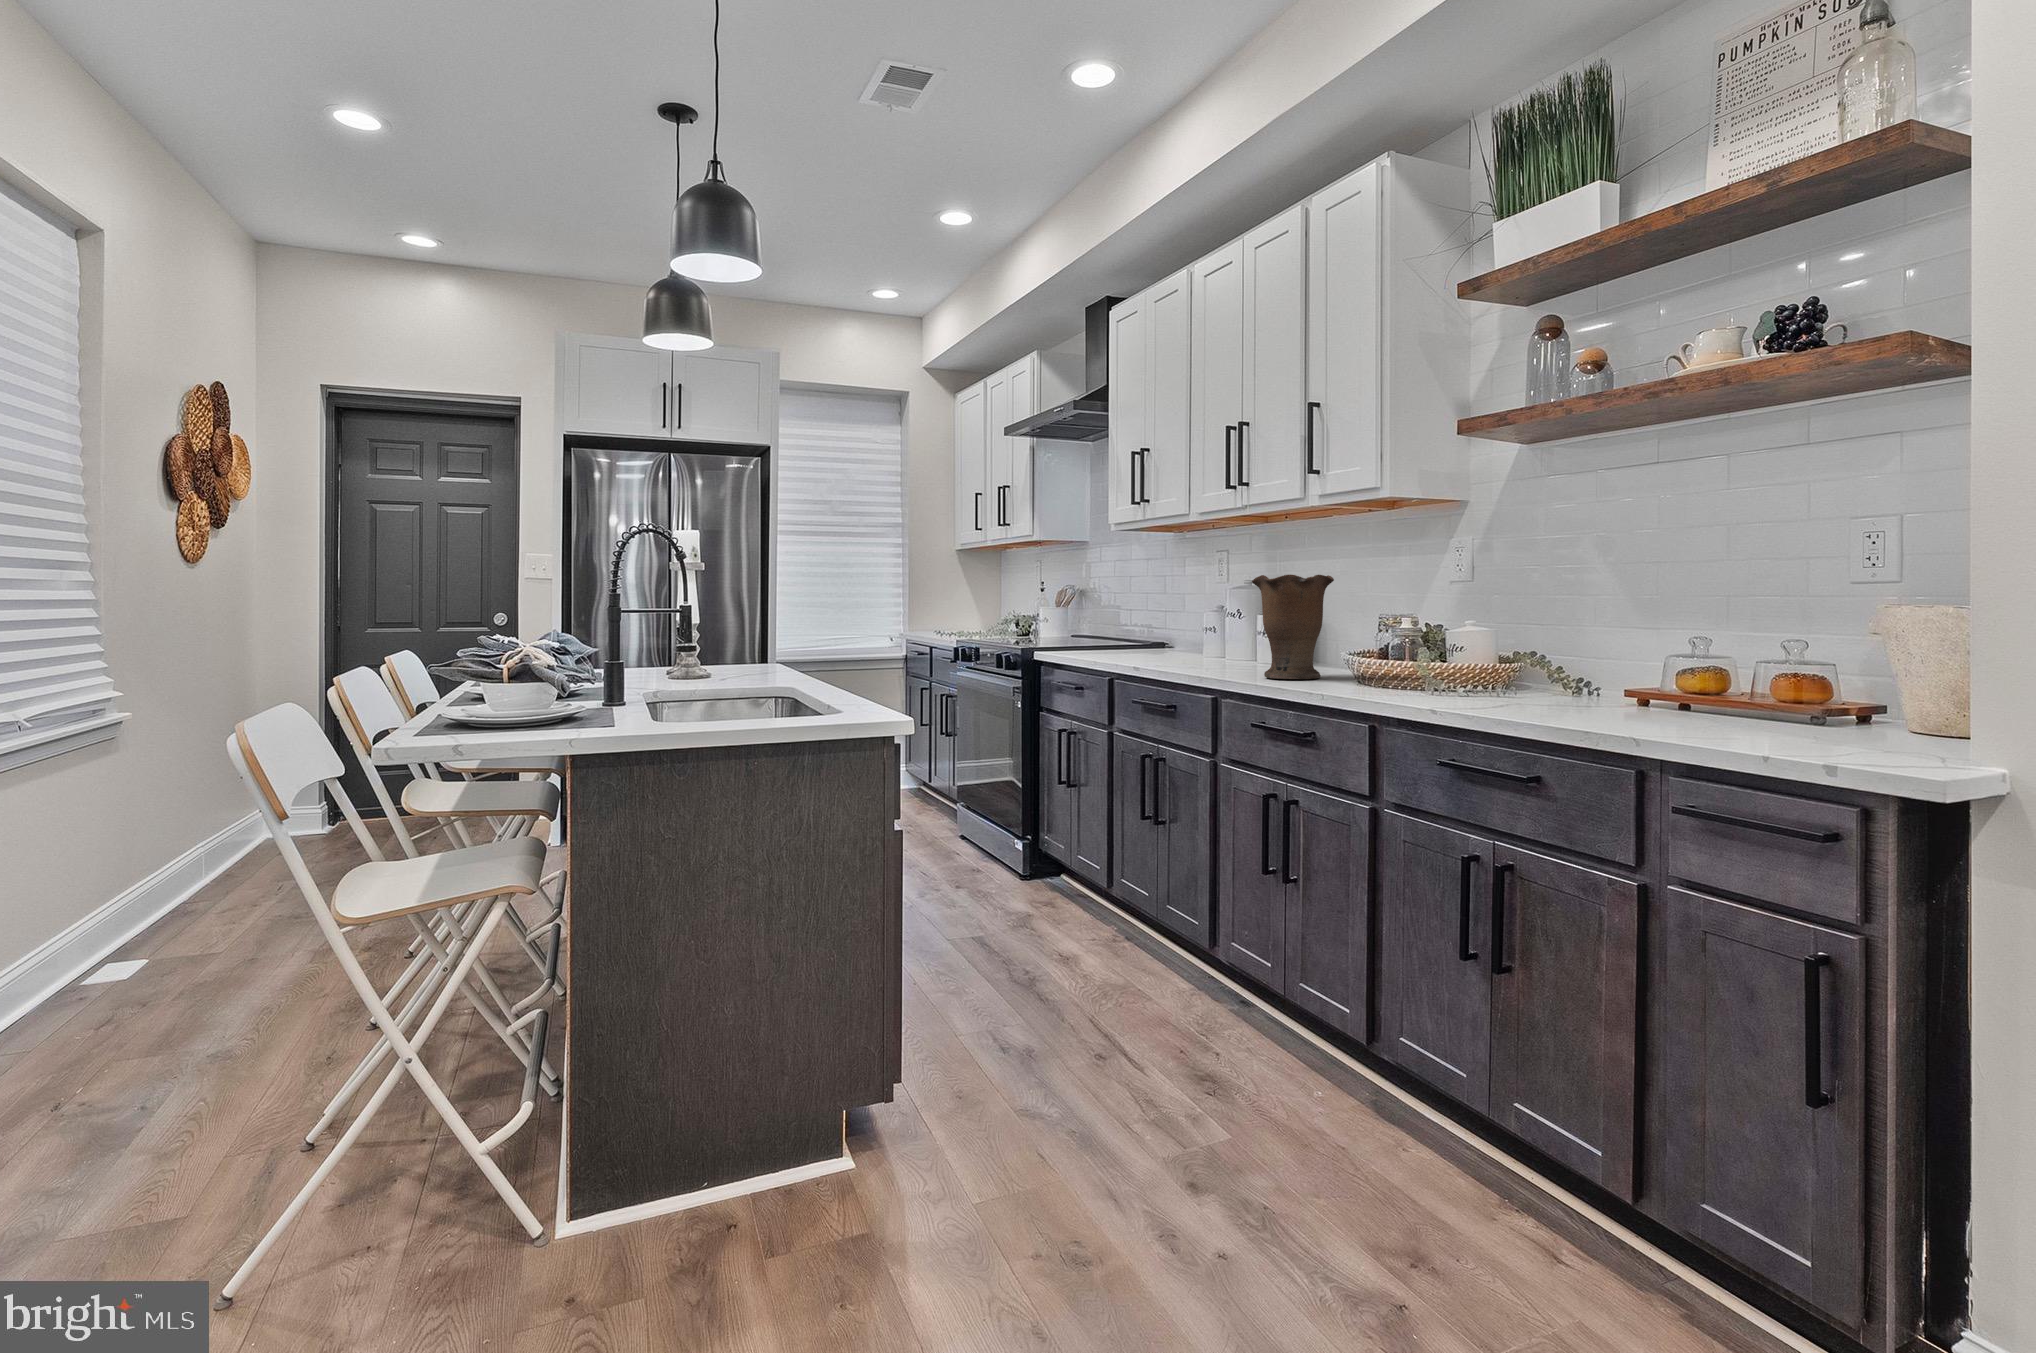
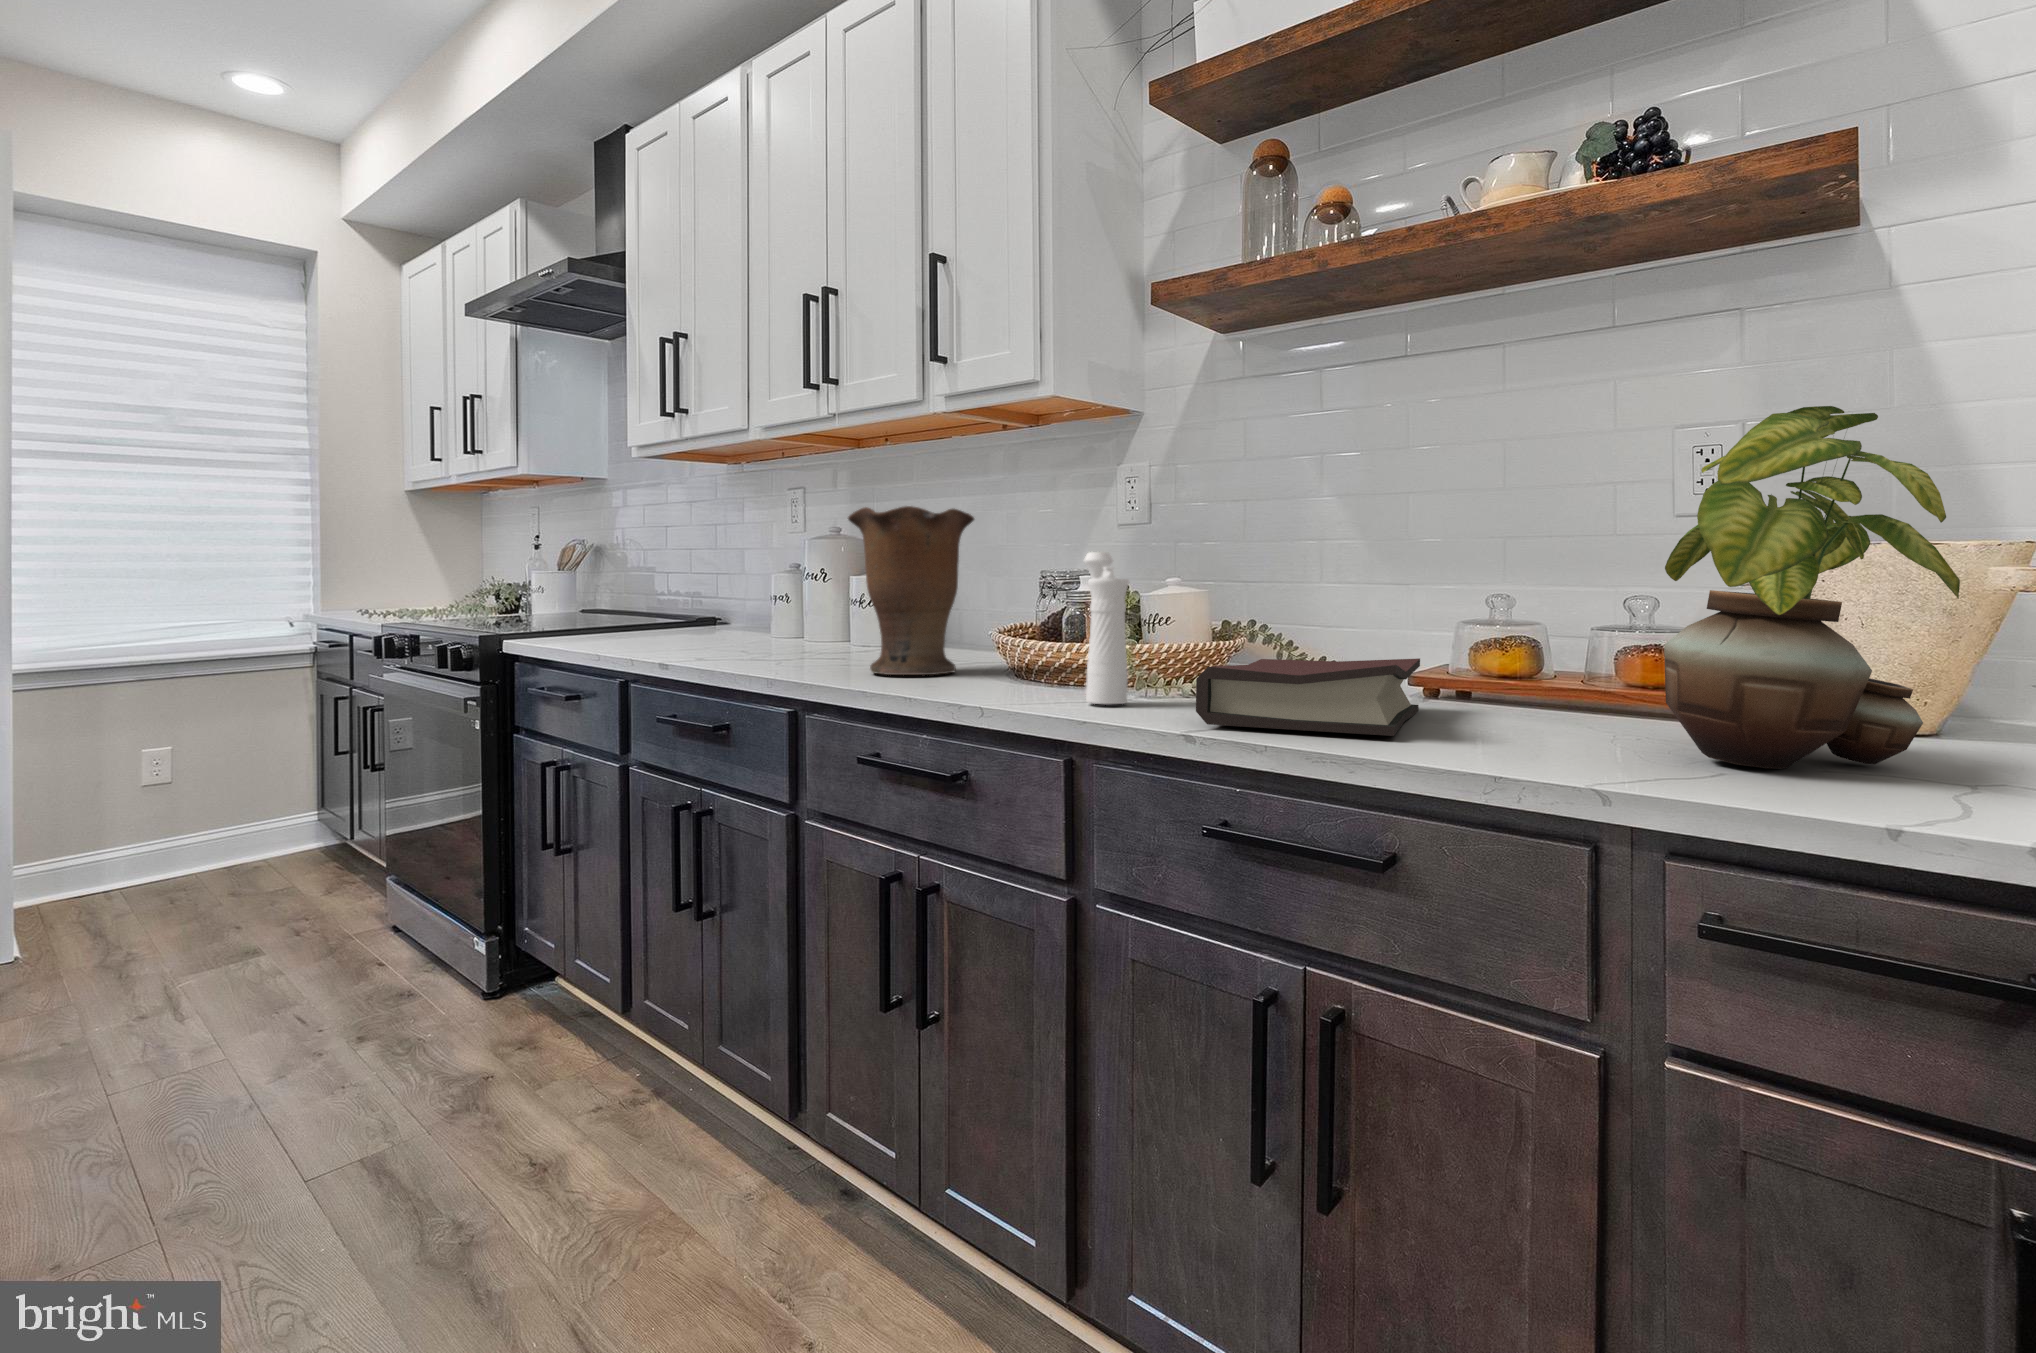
potted plant: none [1675,537,1861,738] -> present [1664,406,1960,768]
pepper mill: none [1388,605,1416,697] -> present [1084,552,1129,704]
hardback book: none [1440,672,1607,716] -> present [1196,658,1420,736]

